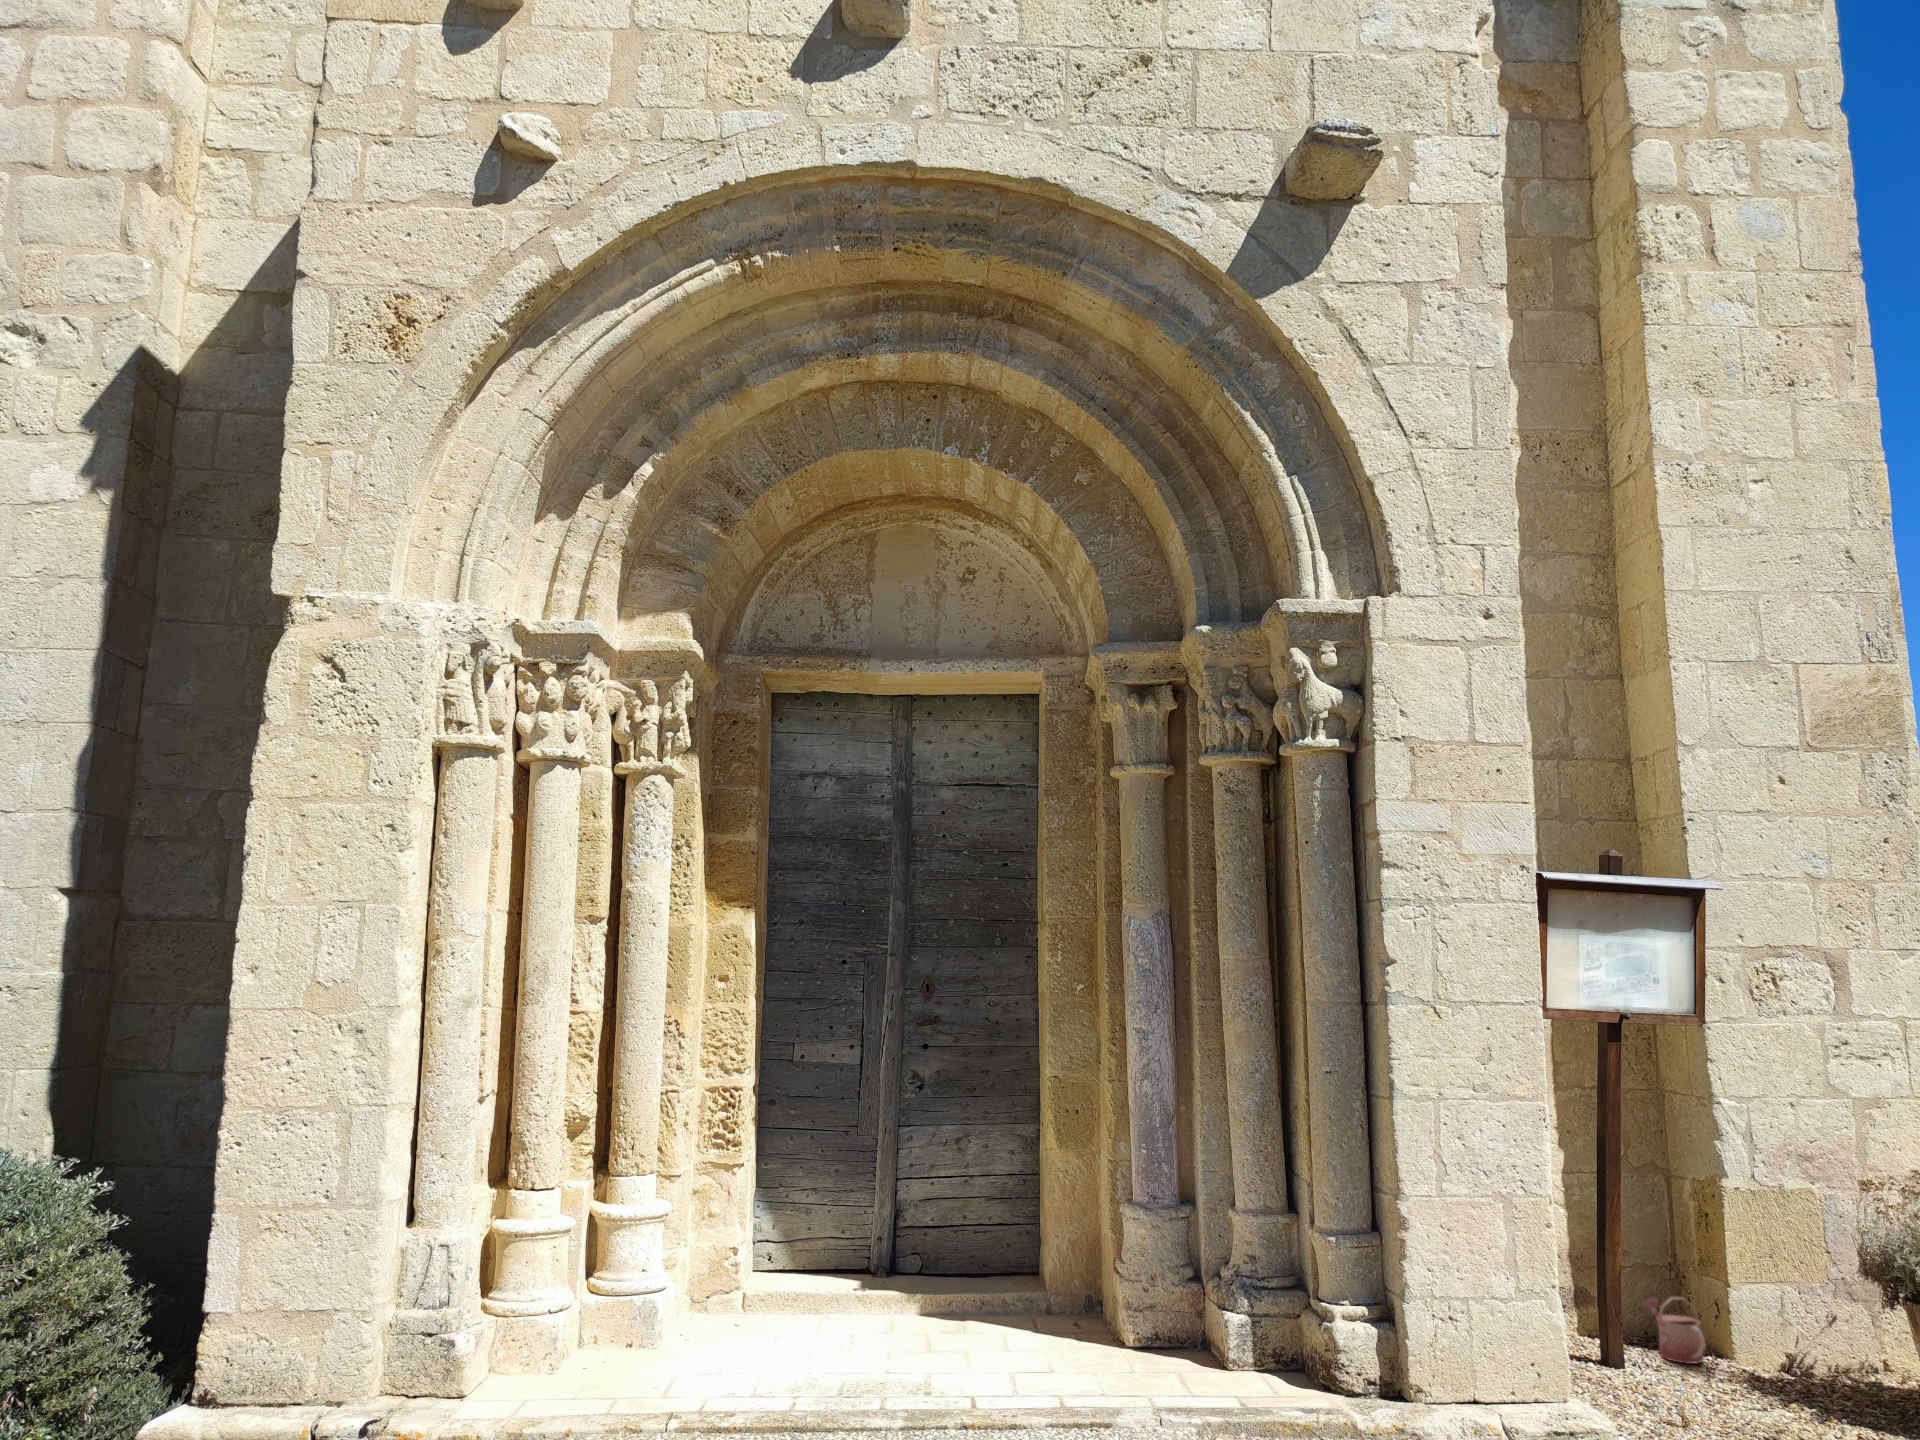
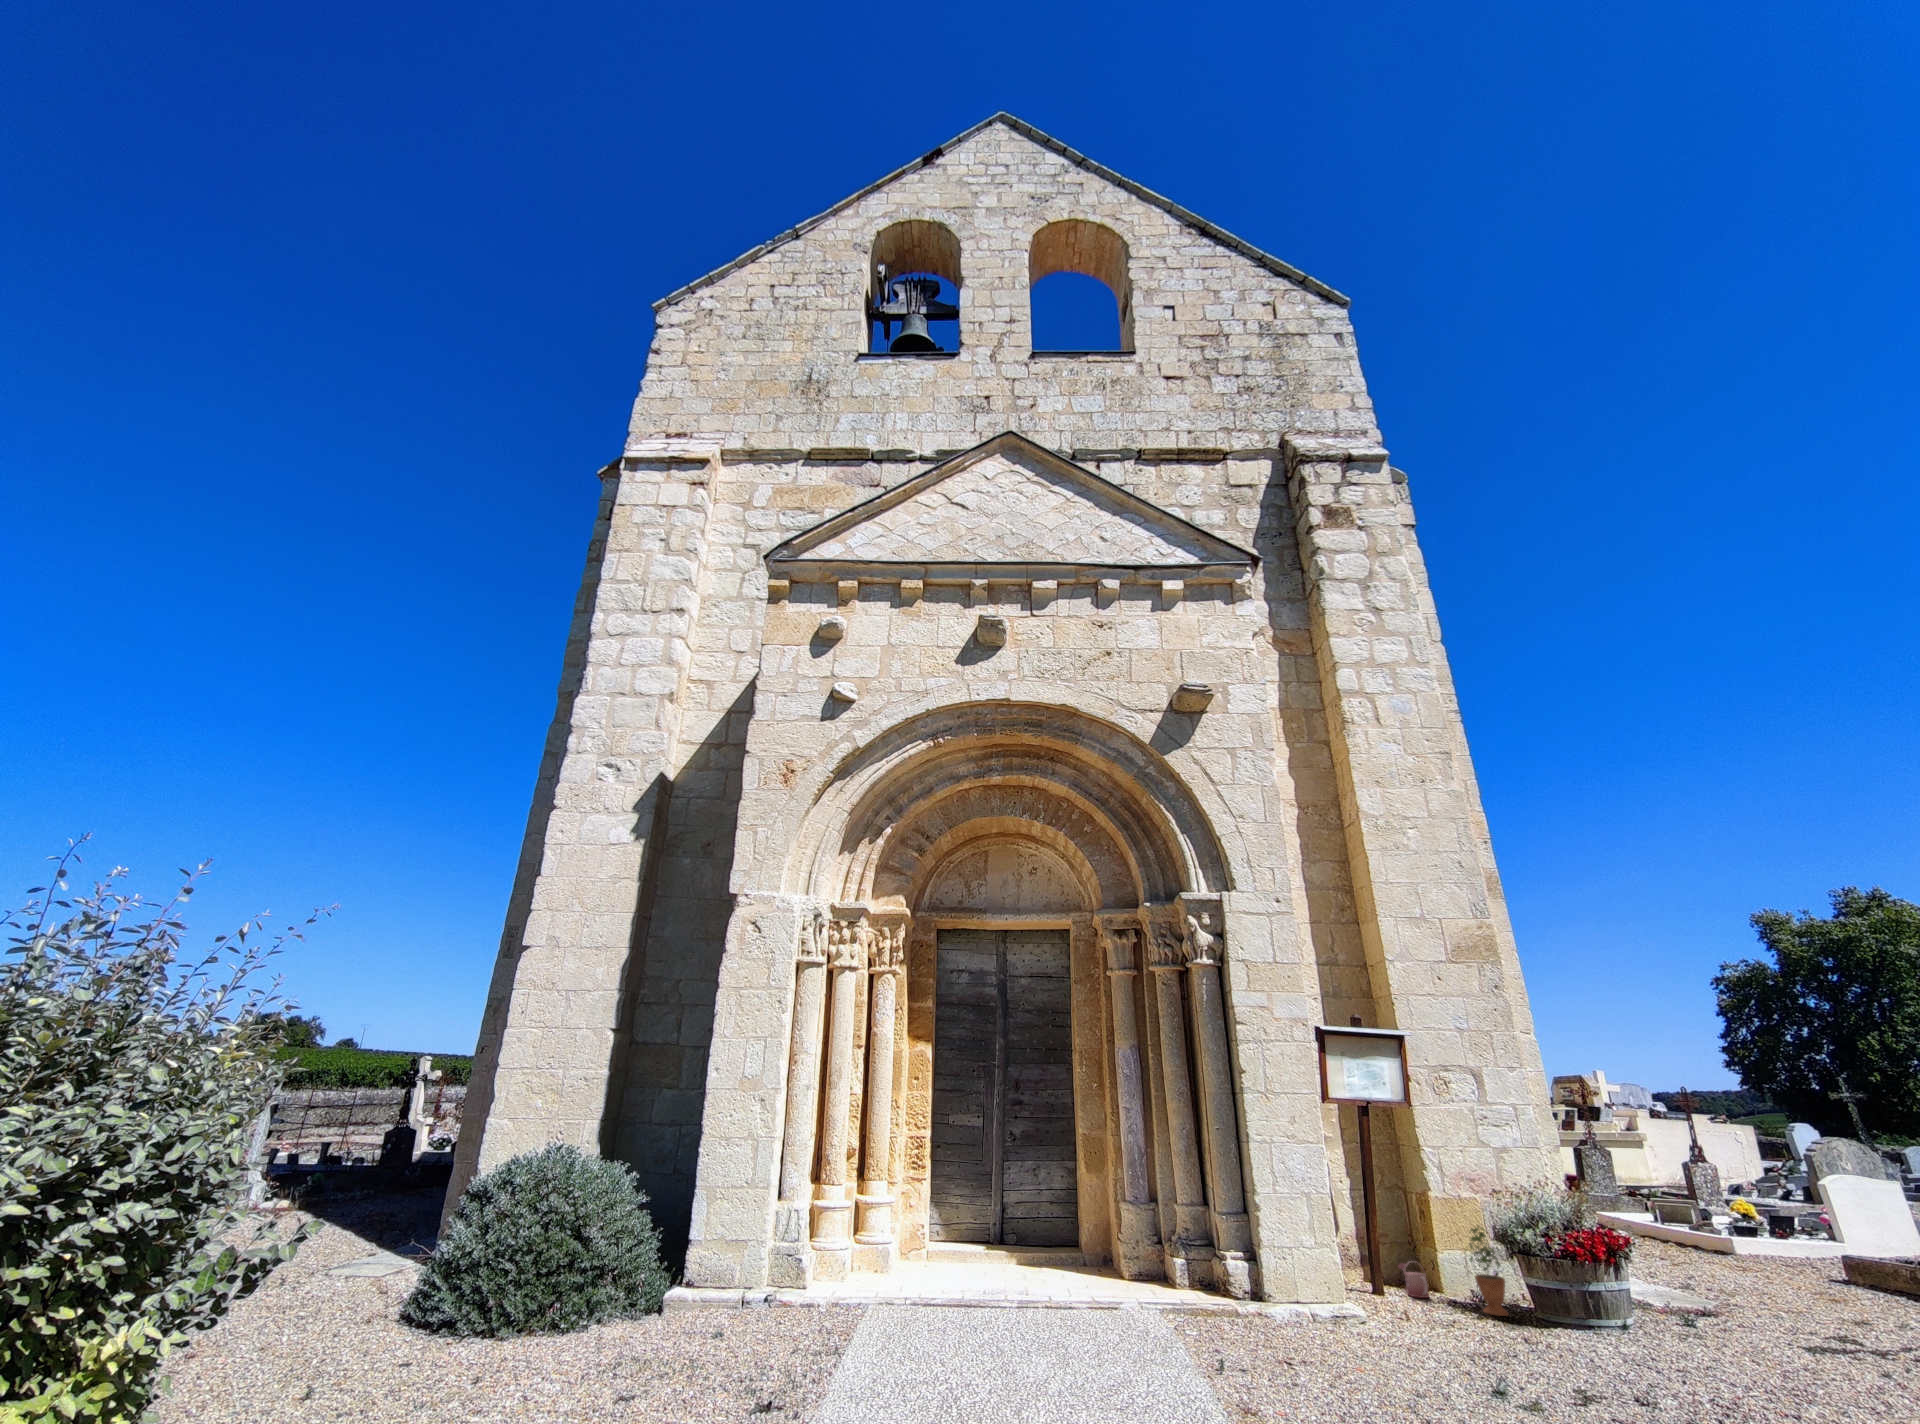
potted plant: none [1784,1231,1860,1399] -> present [1469,1228,1508,1316]

